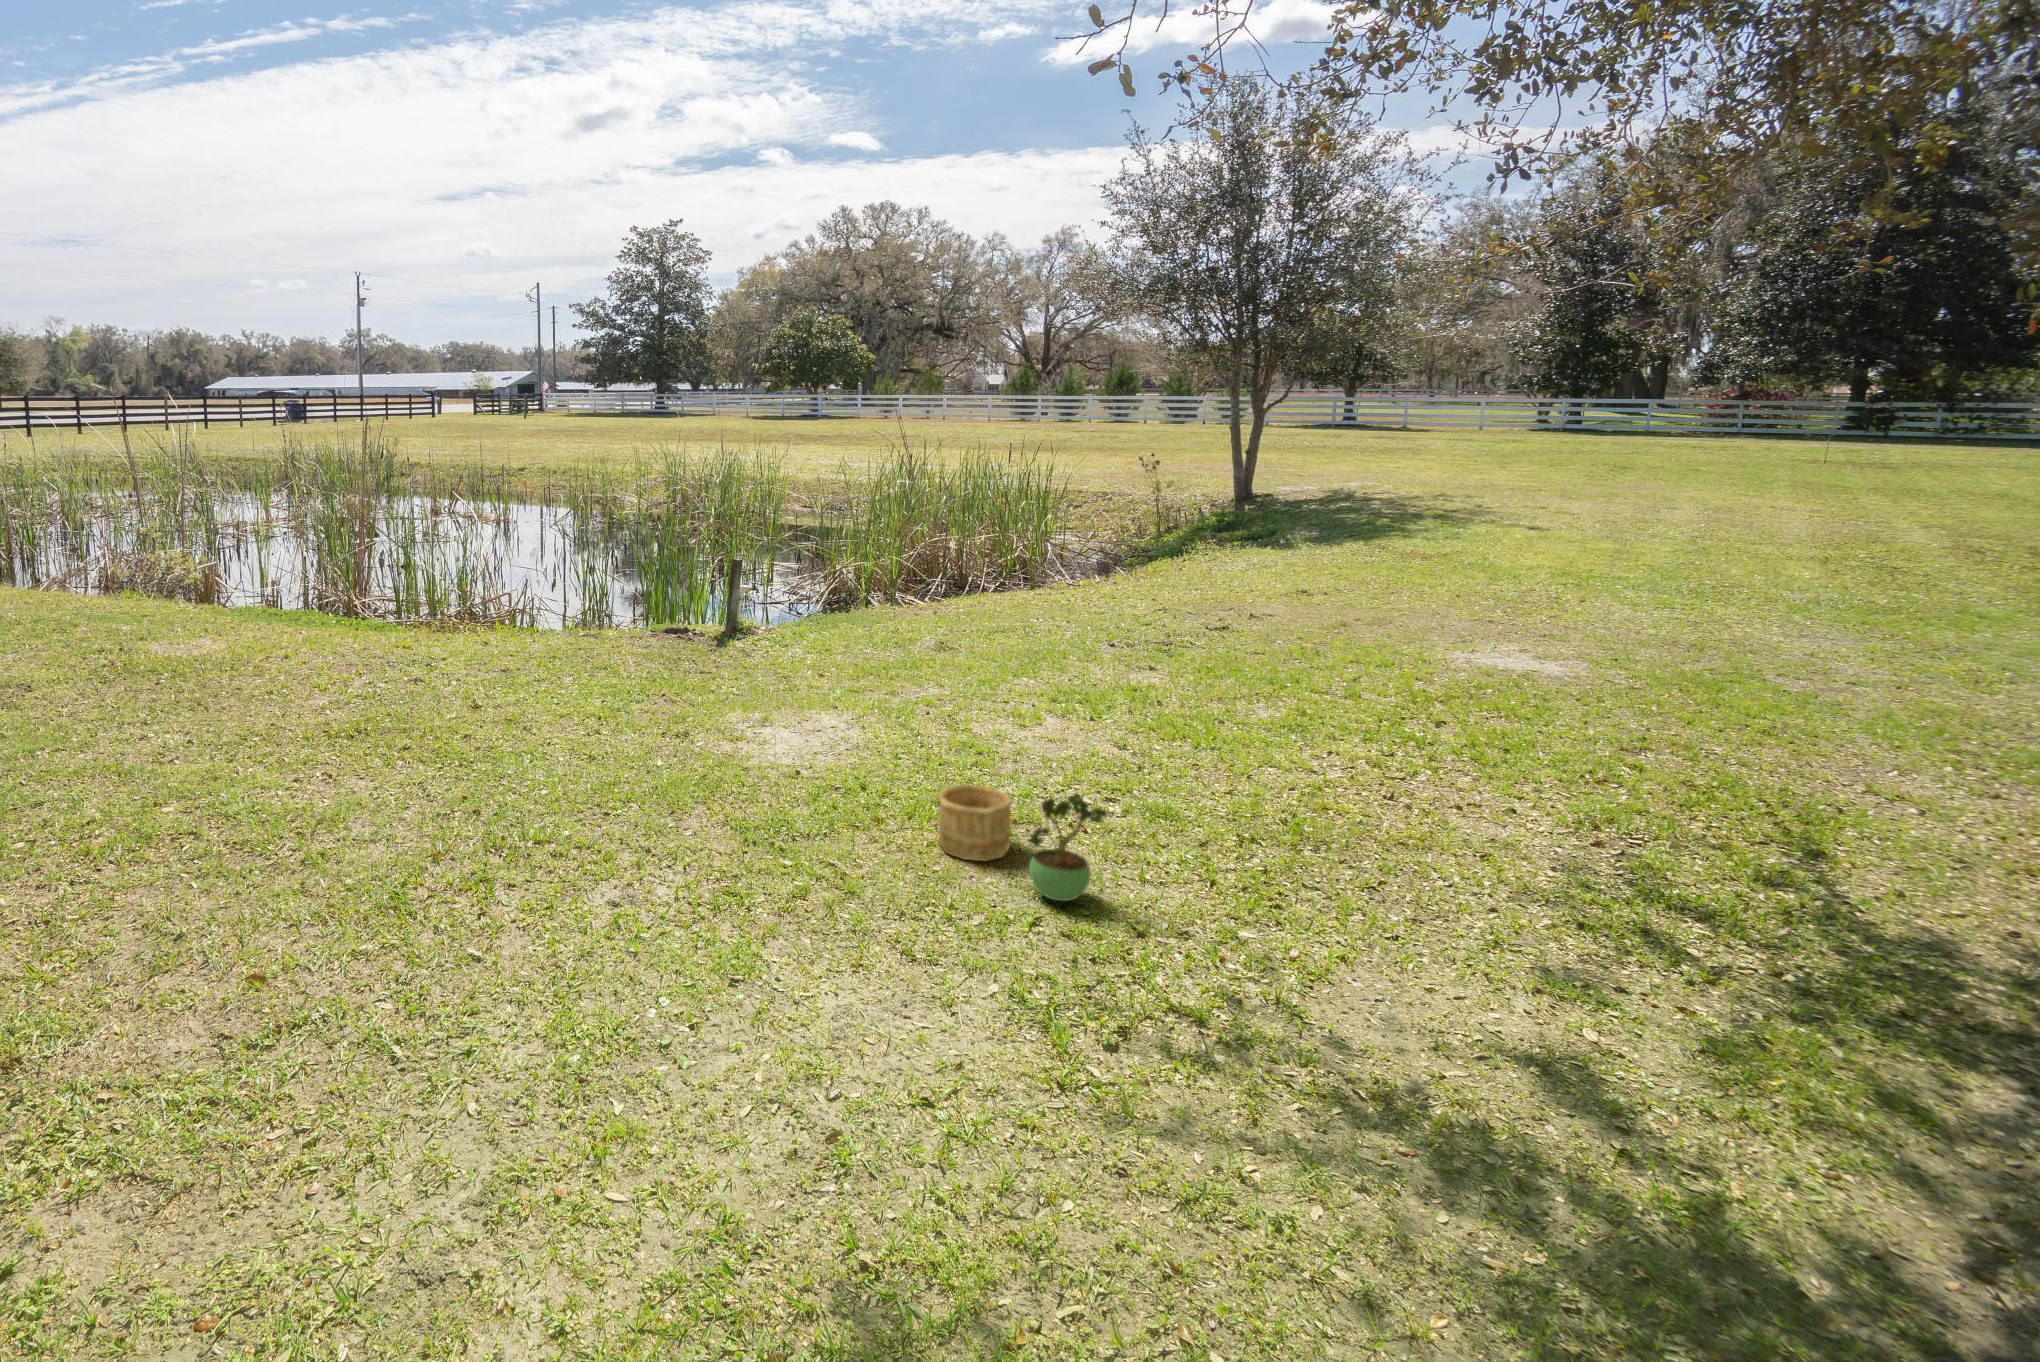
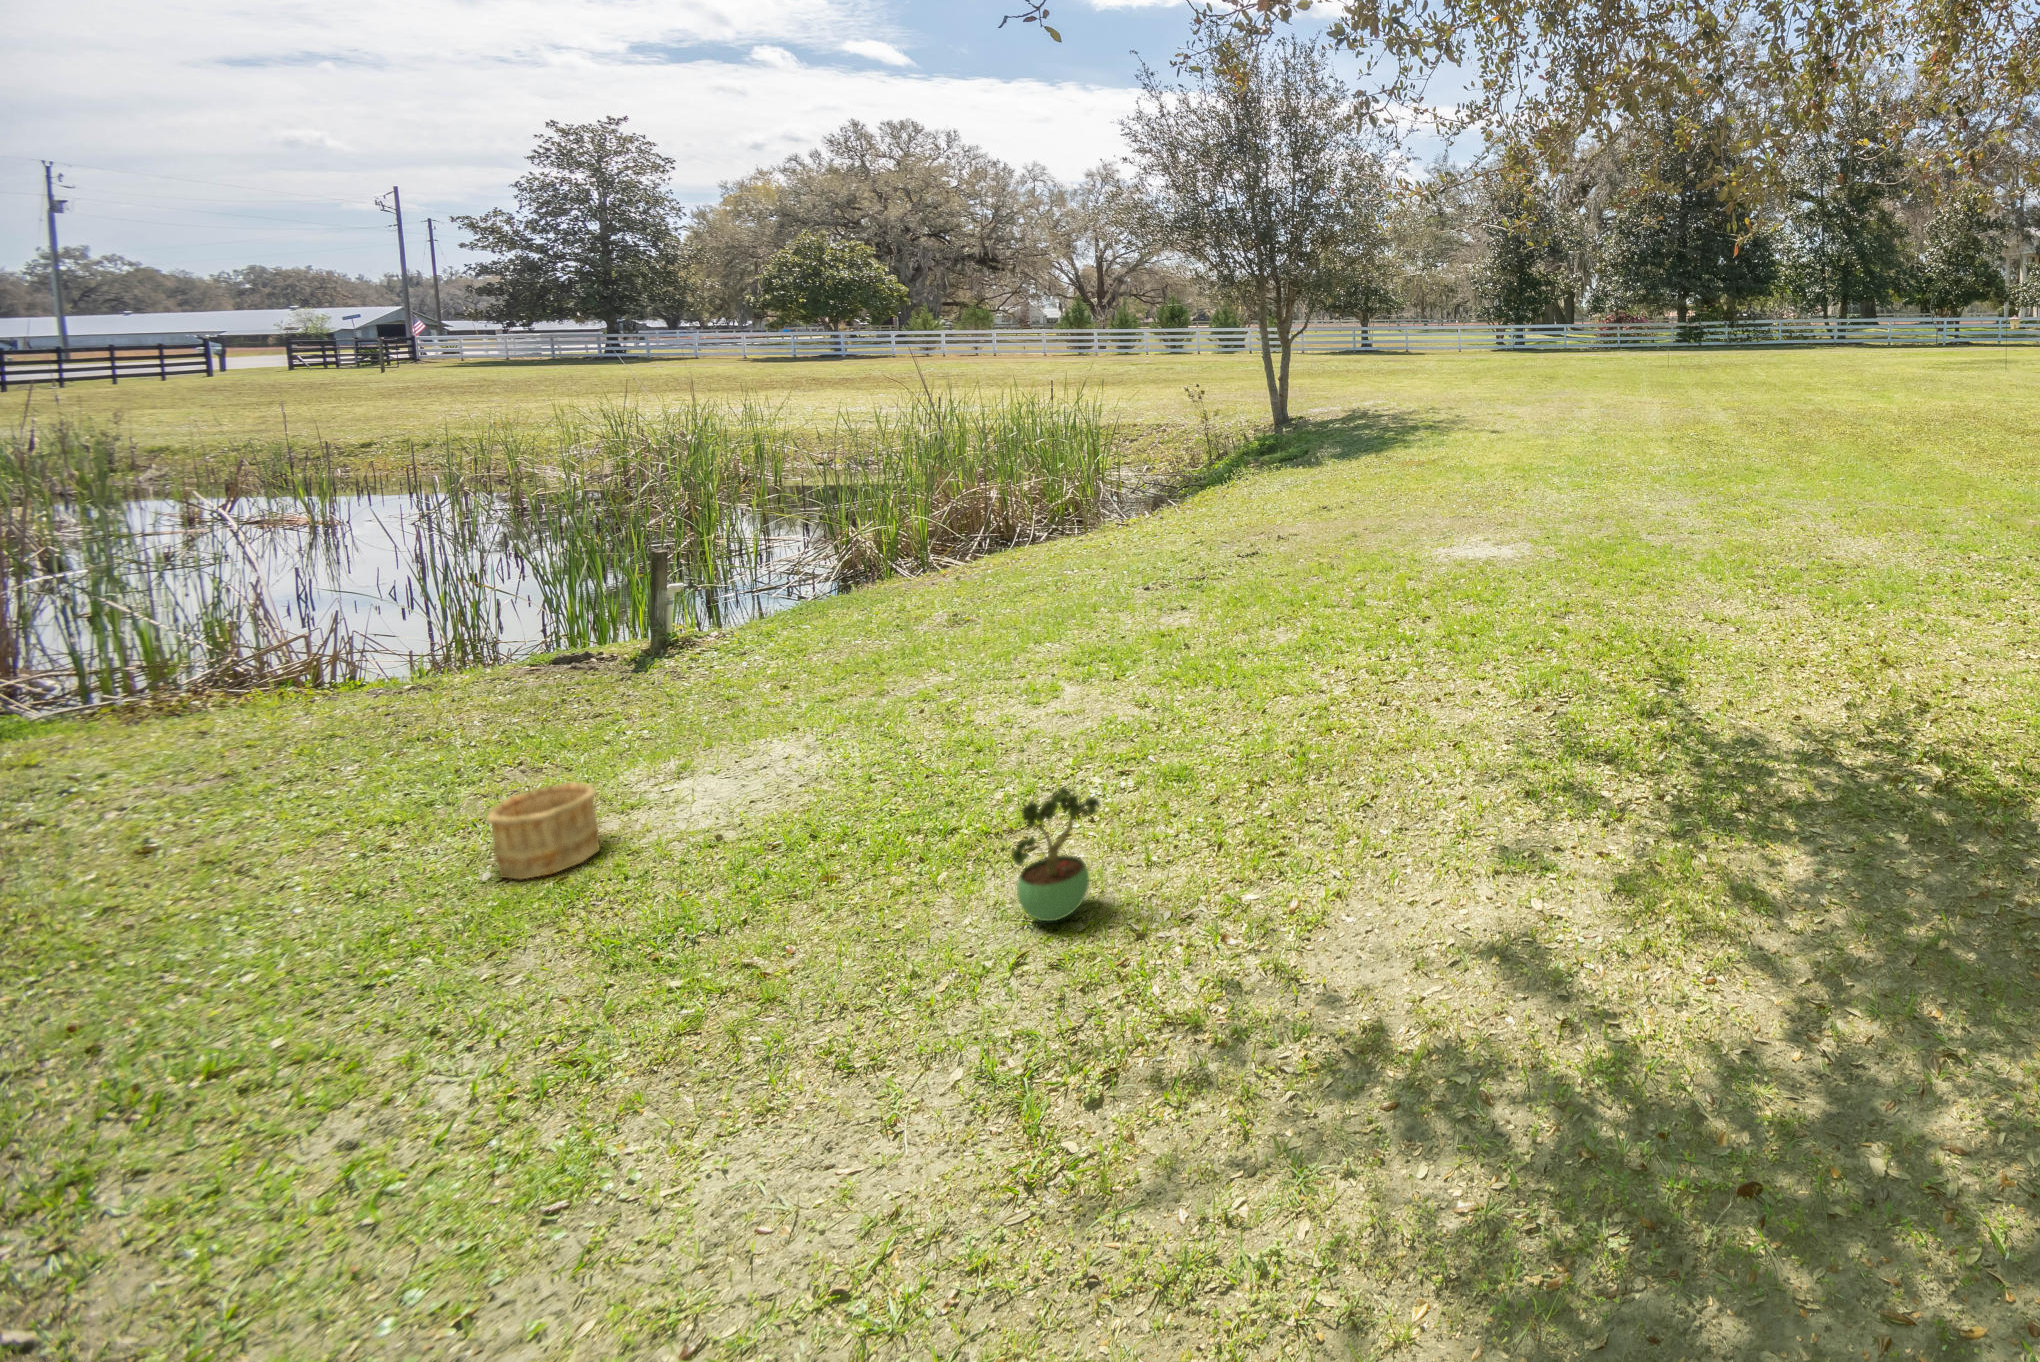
wooden bucket: present [937,784,1013,862] -> present [487,782,600,880]

